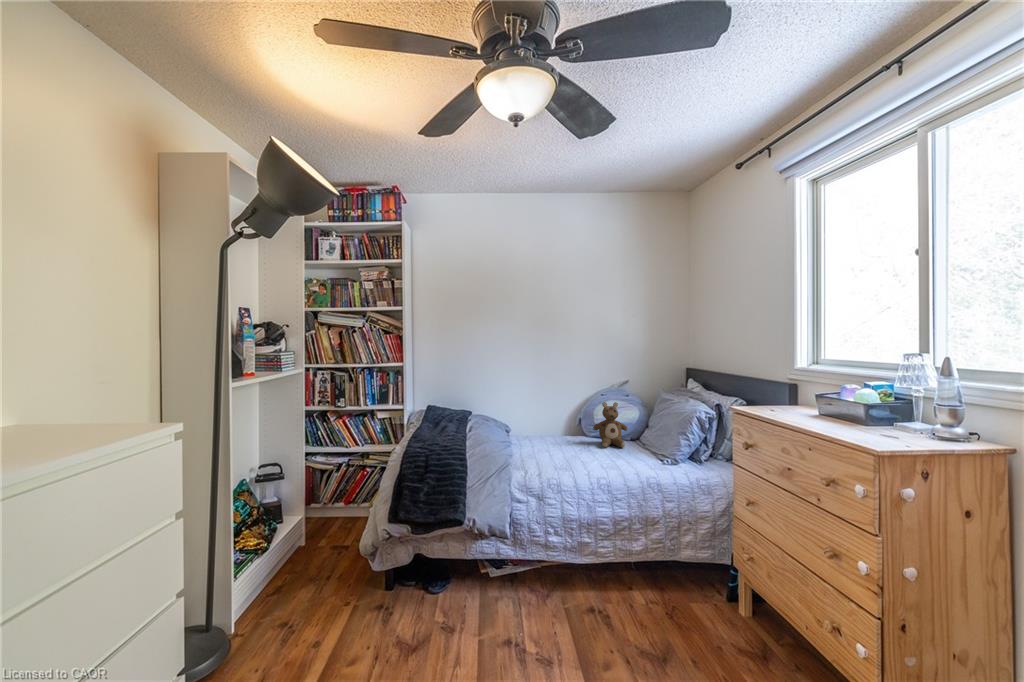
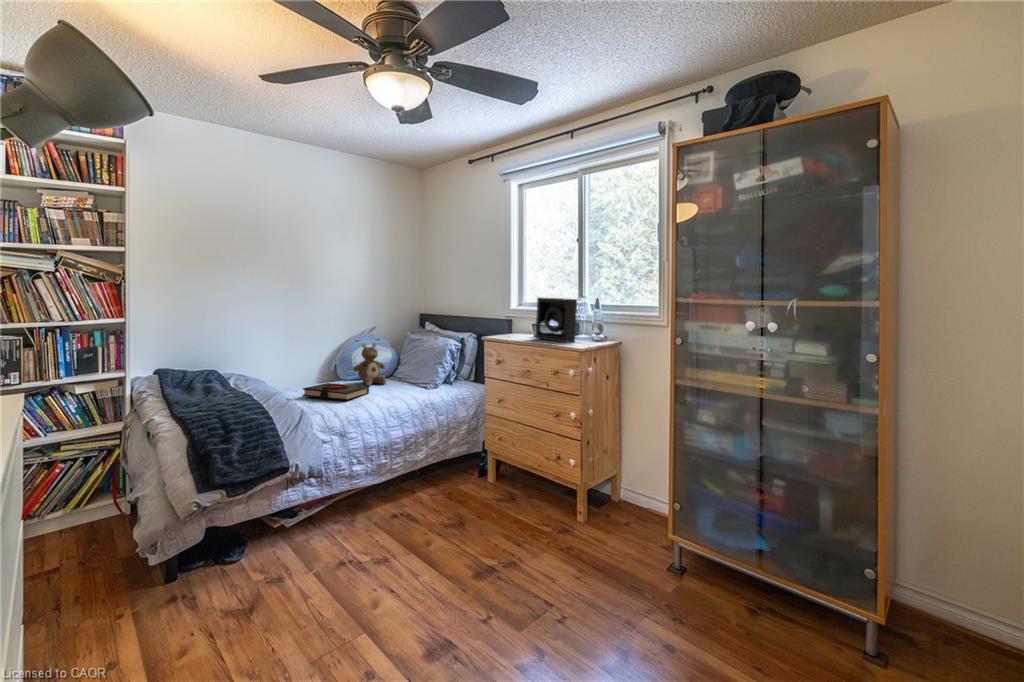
speaker: none [810,354,886,432] -> present [536,297,577,342]
book: none [537,439,596,461] -> present [303,383,369,400]

